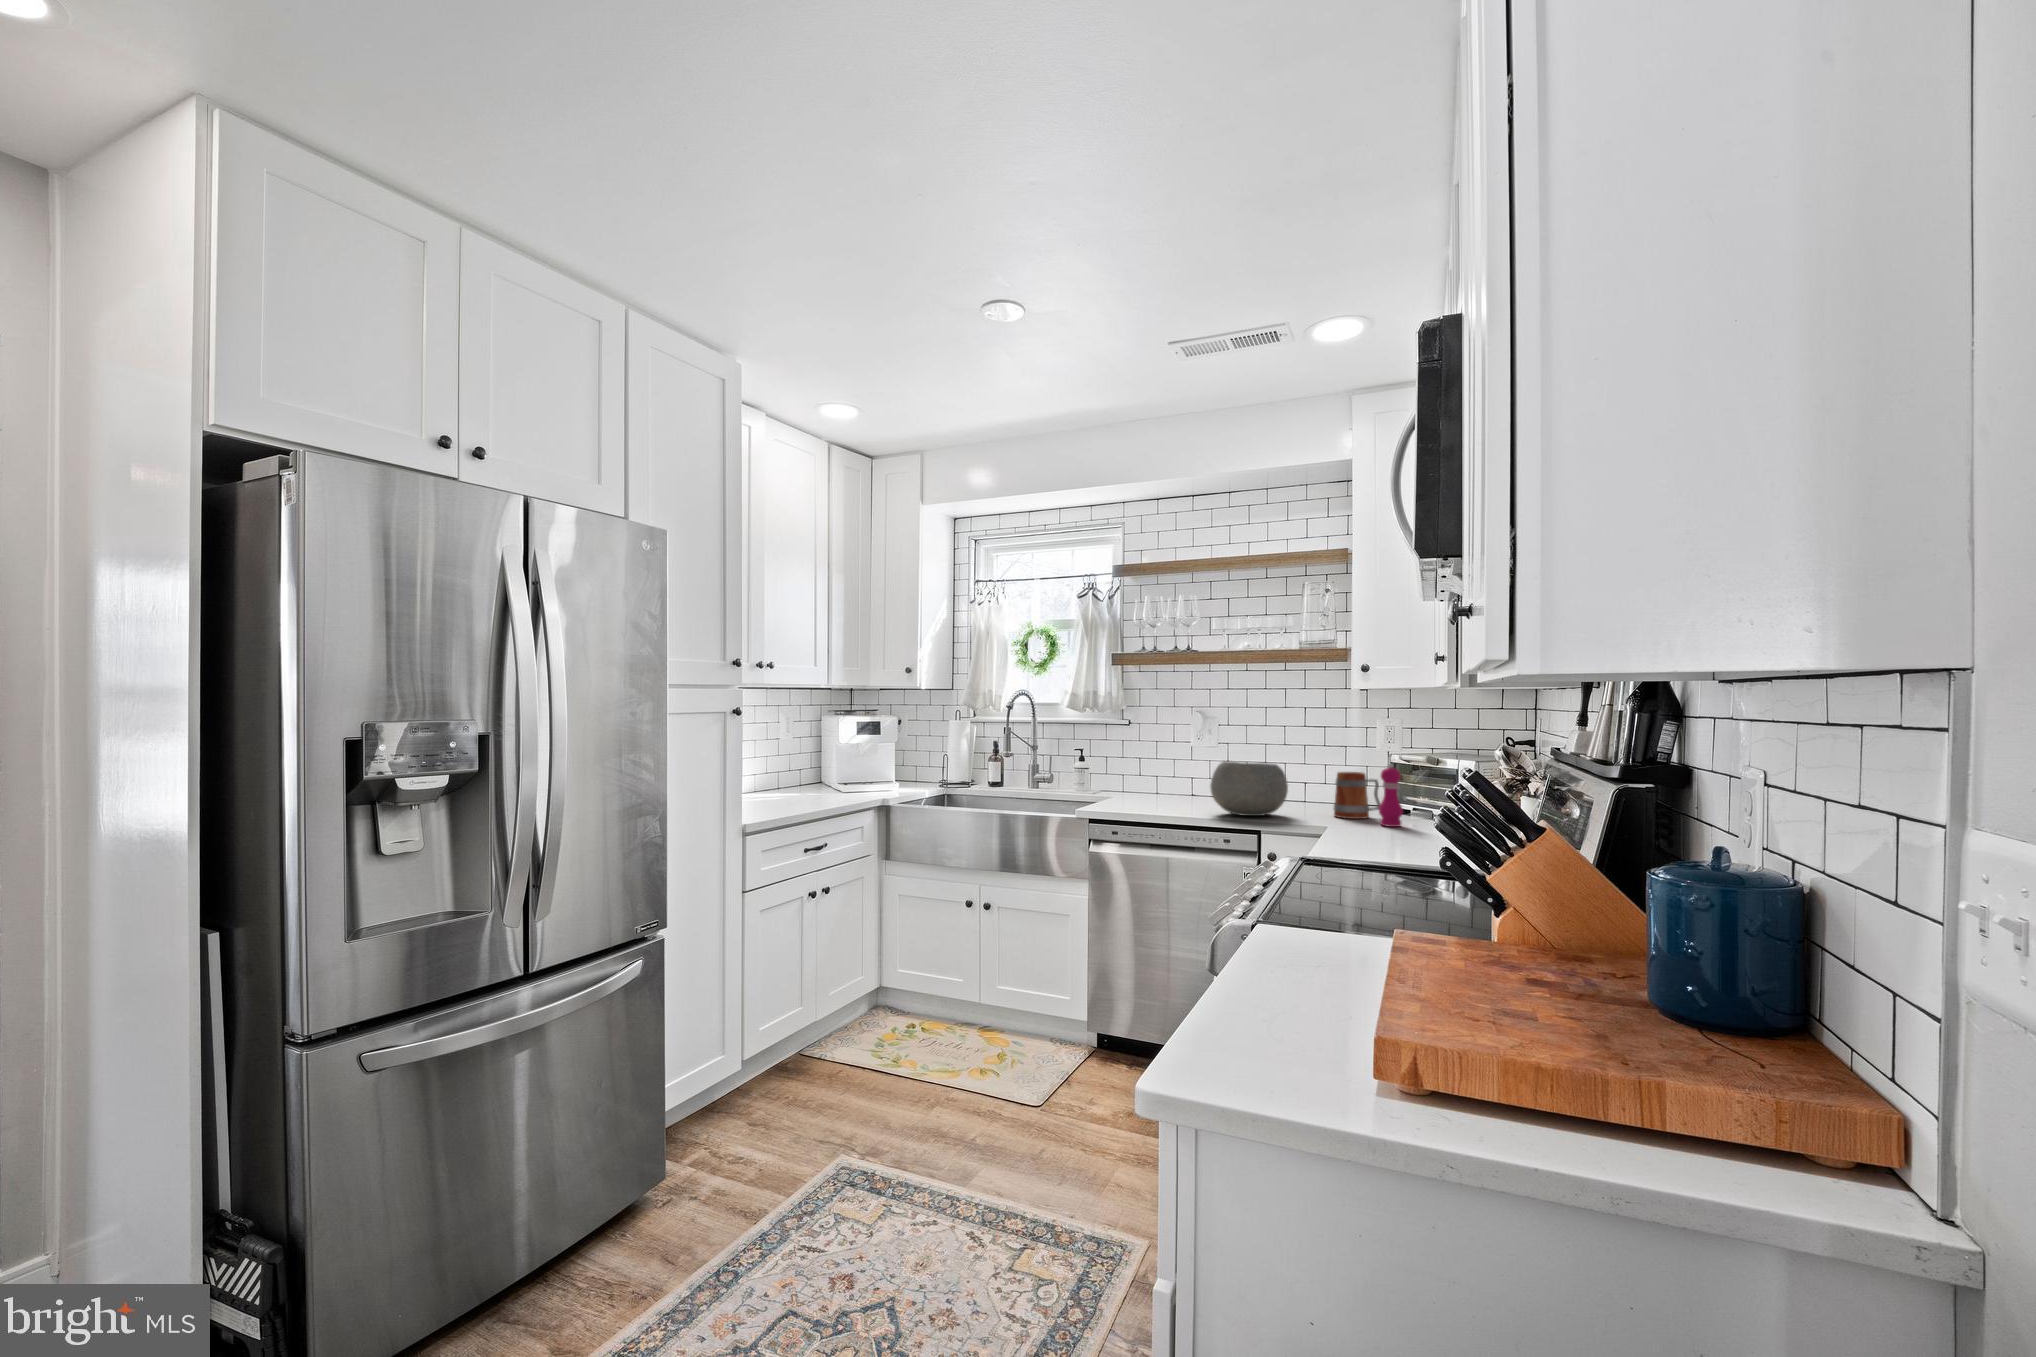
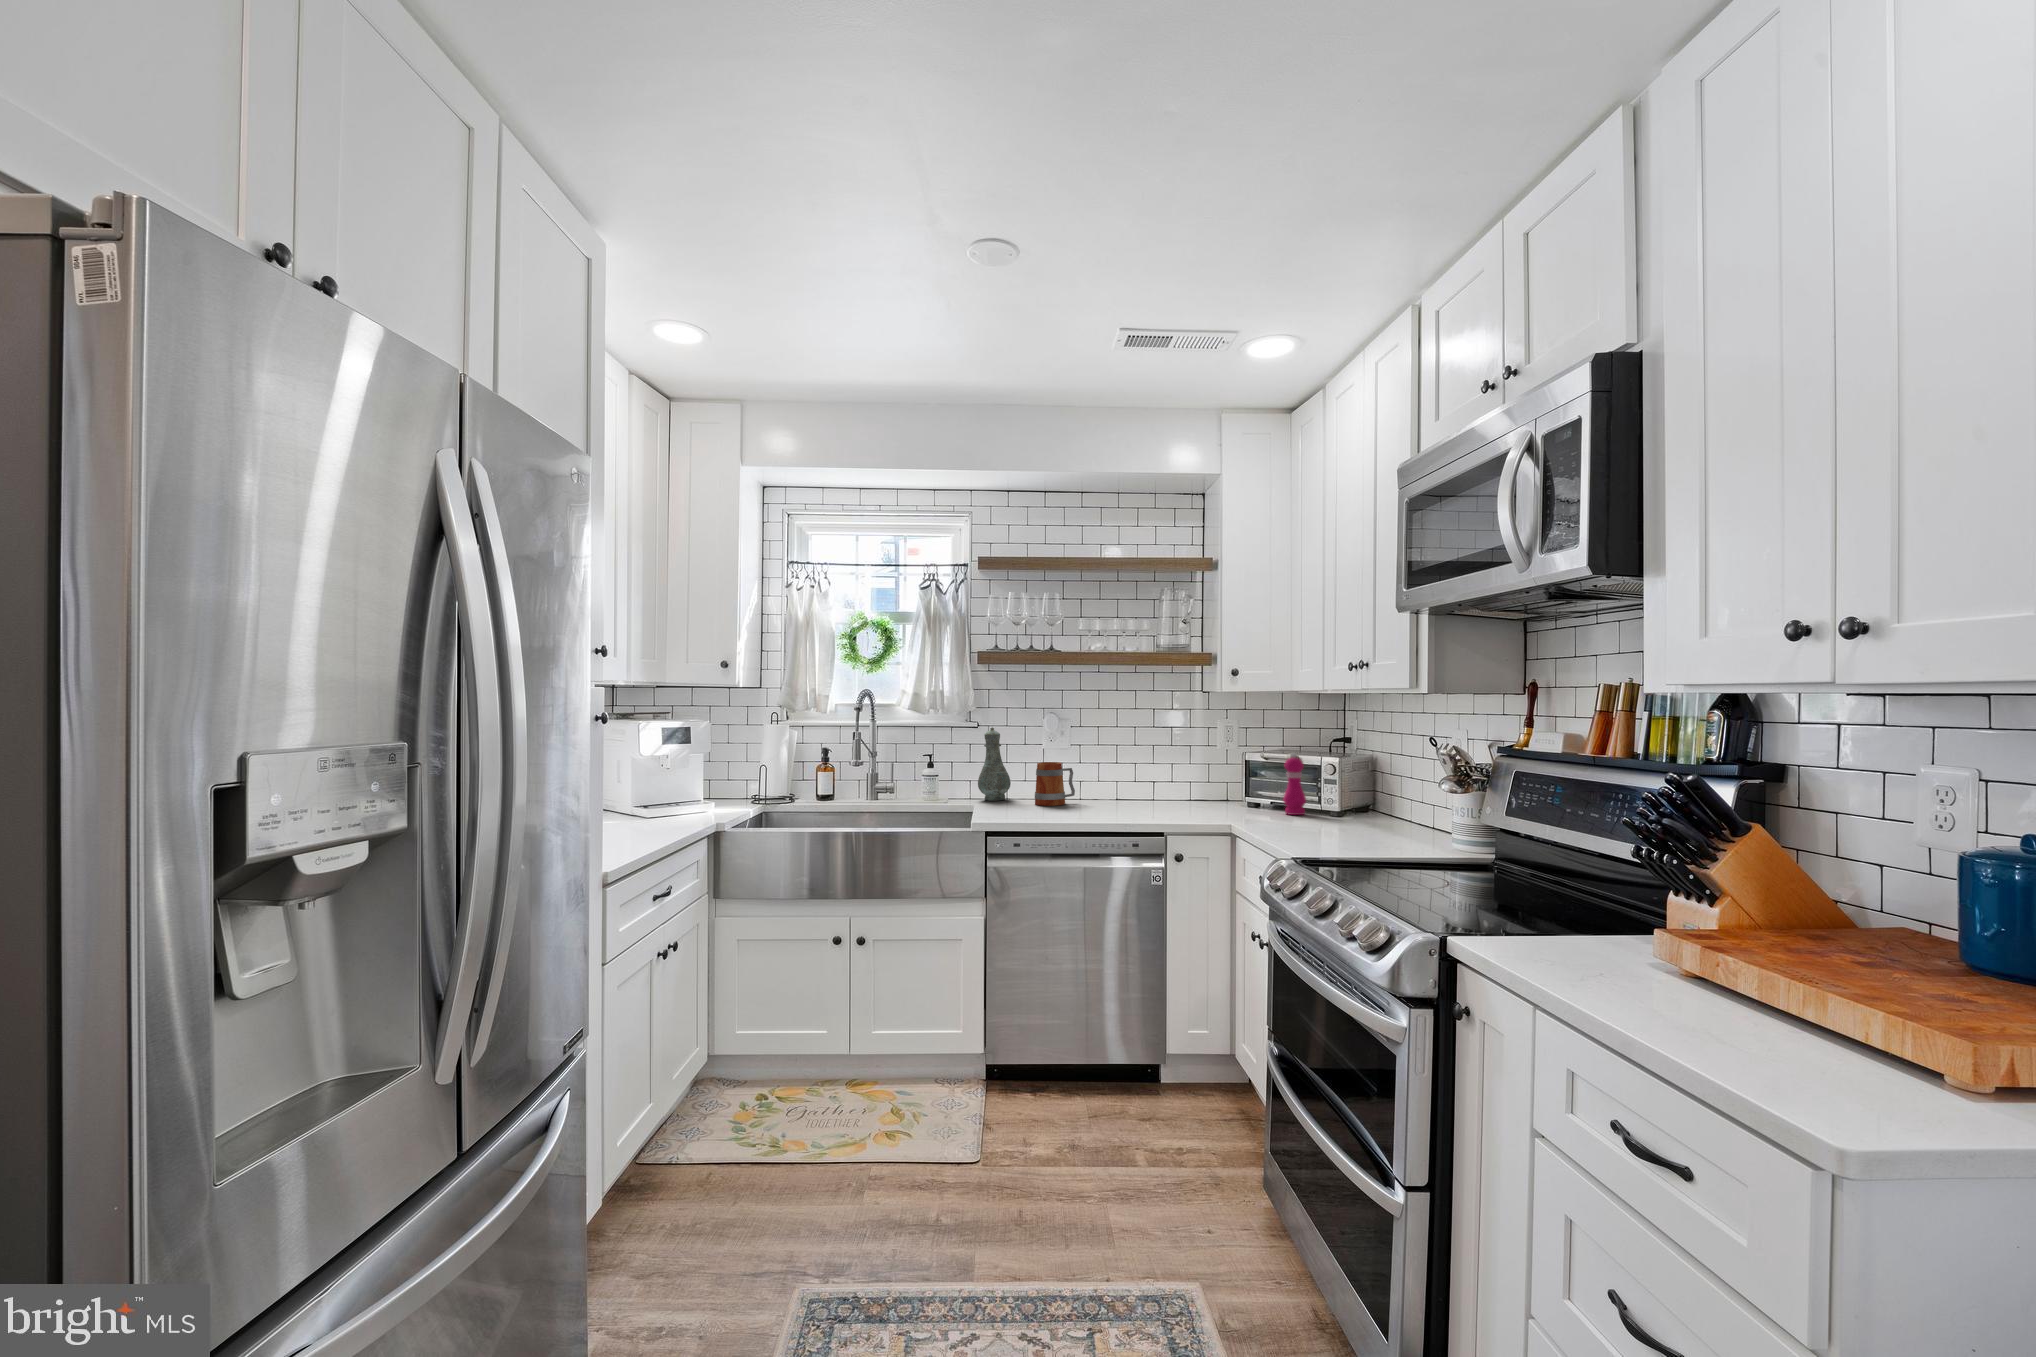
vase: none [1124,728,1154,796] -> present [978,727,1011,801]
bowl: present [1210,761,1288,816] -> none [1111,759,1189,814]
mug: present [1334,772,1380,819] -> present [1035,762,1075,806]

